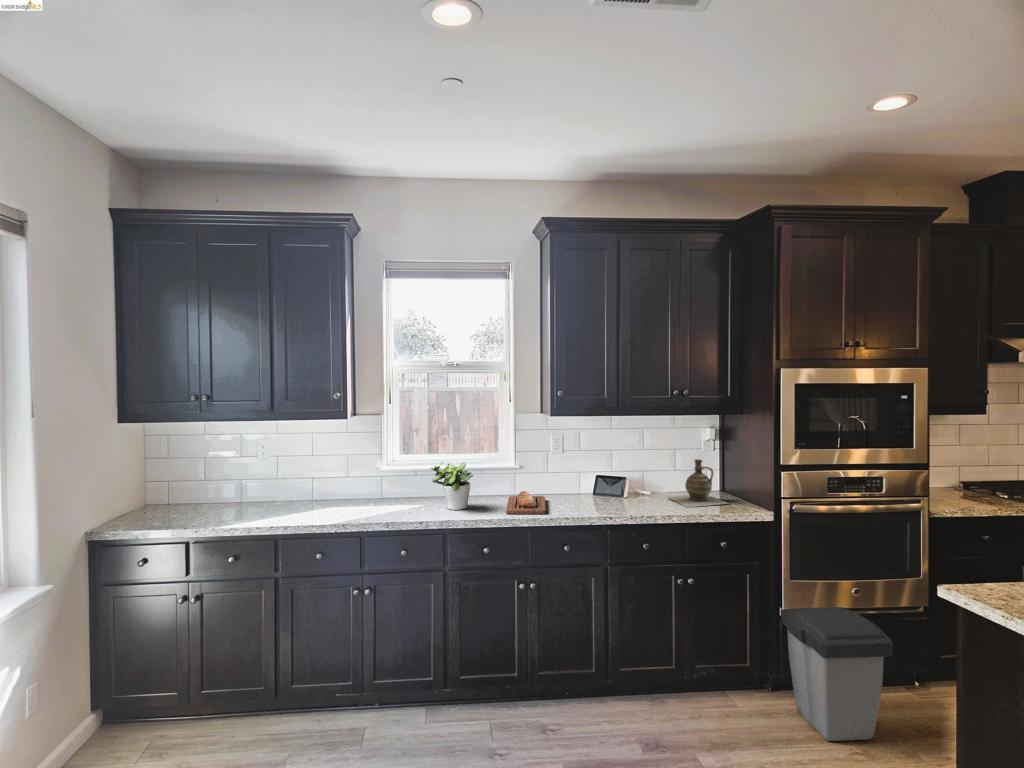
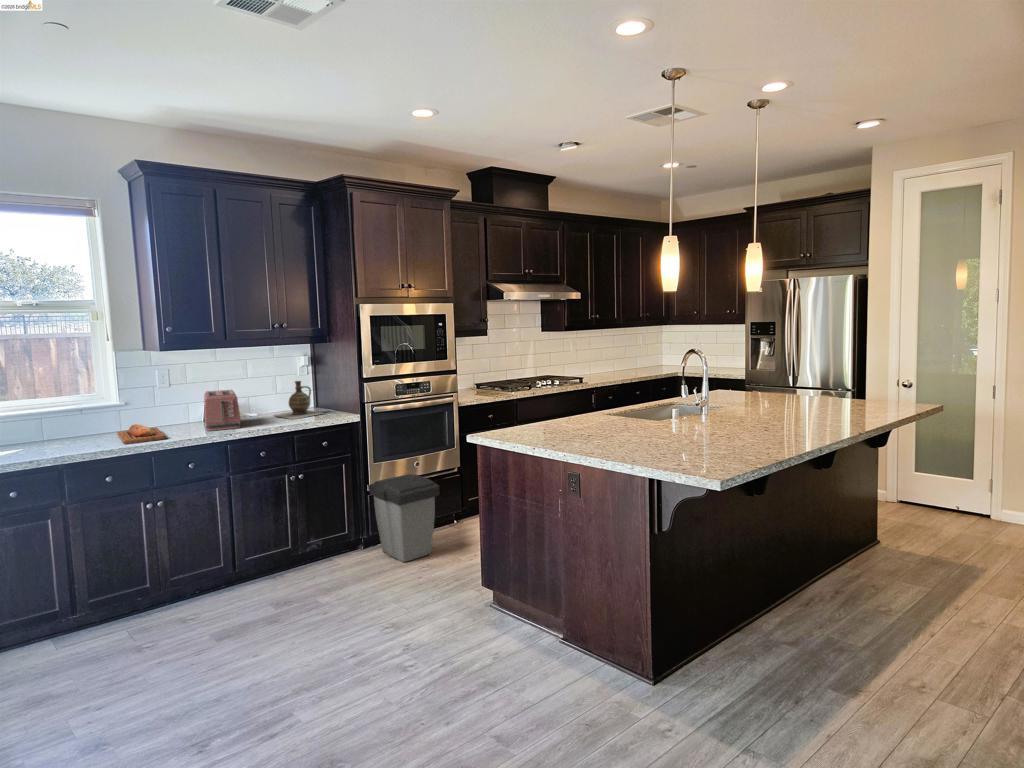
potted plant: present [430,462,473,510] -> none [23,400,78,450]
toaster: none [588,462,627,511] -> present [204,390,241,431]

